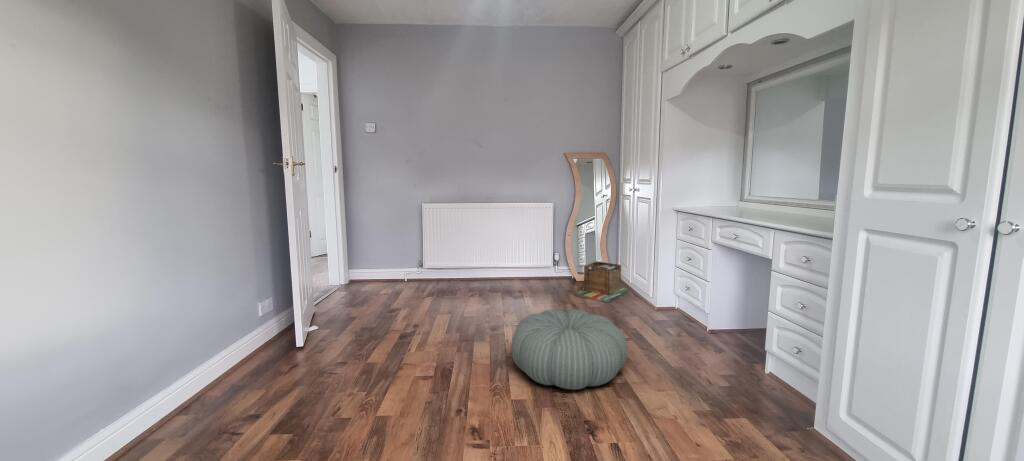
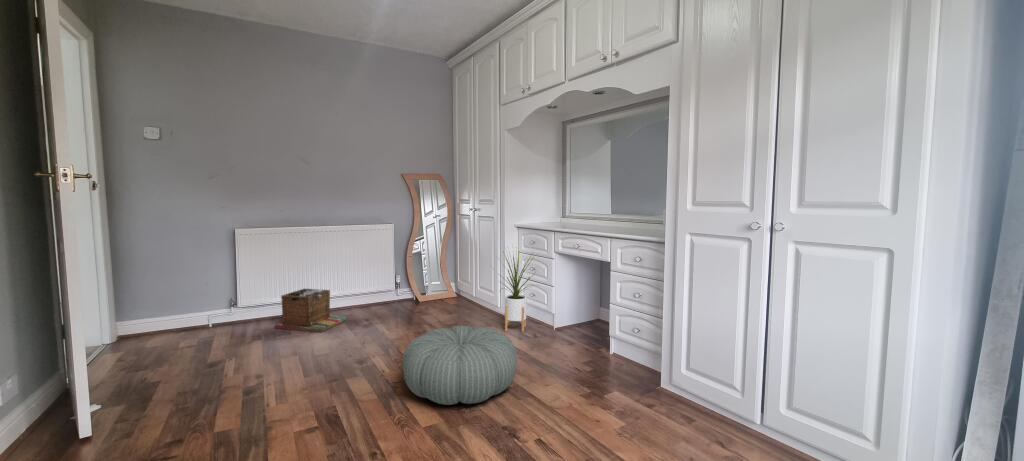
house plant: none [633,229,688,327] -> present [500,251,536,332]
laundry basket: present [574,261,628,303] -> present [275,289,347,332]

